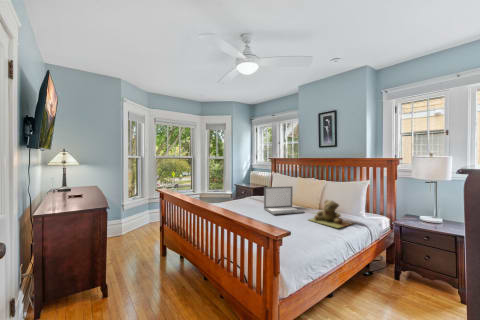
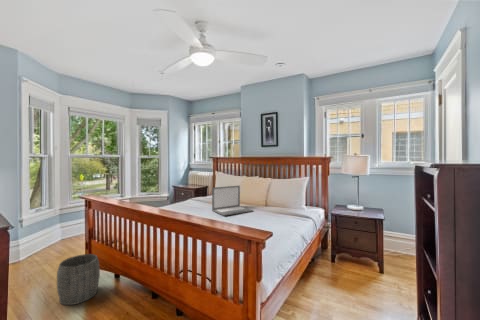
teddy bear: present [310,200,353,228] -> none [258,197,301,224]
woven basket: none [138,236,168,275] -> present [57,254,100,305]

